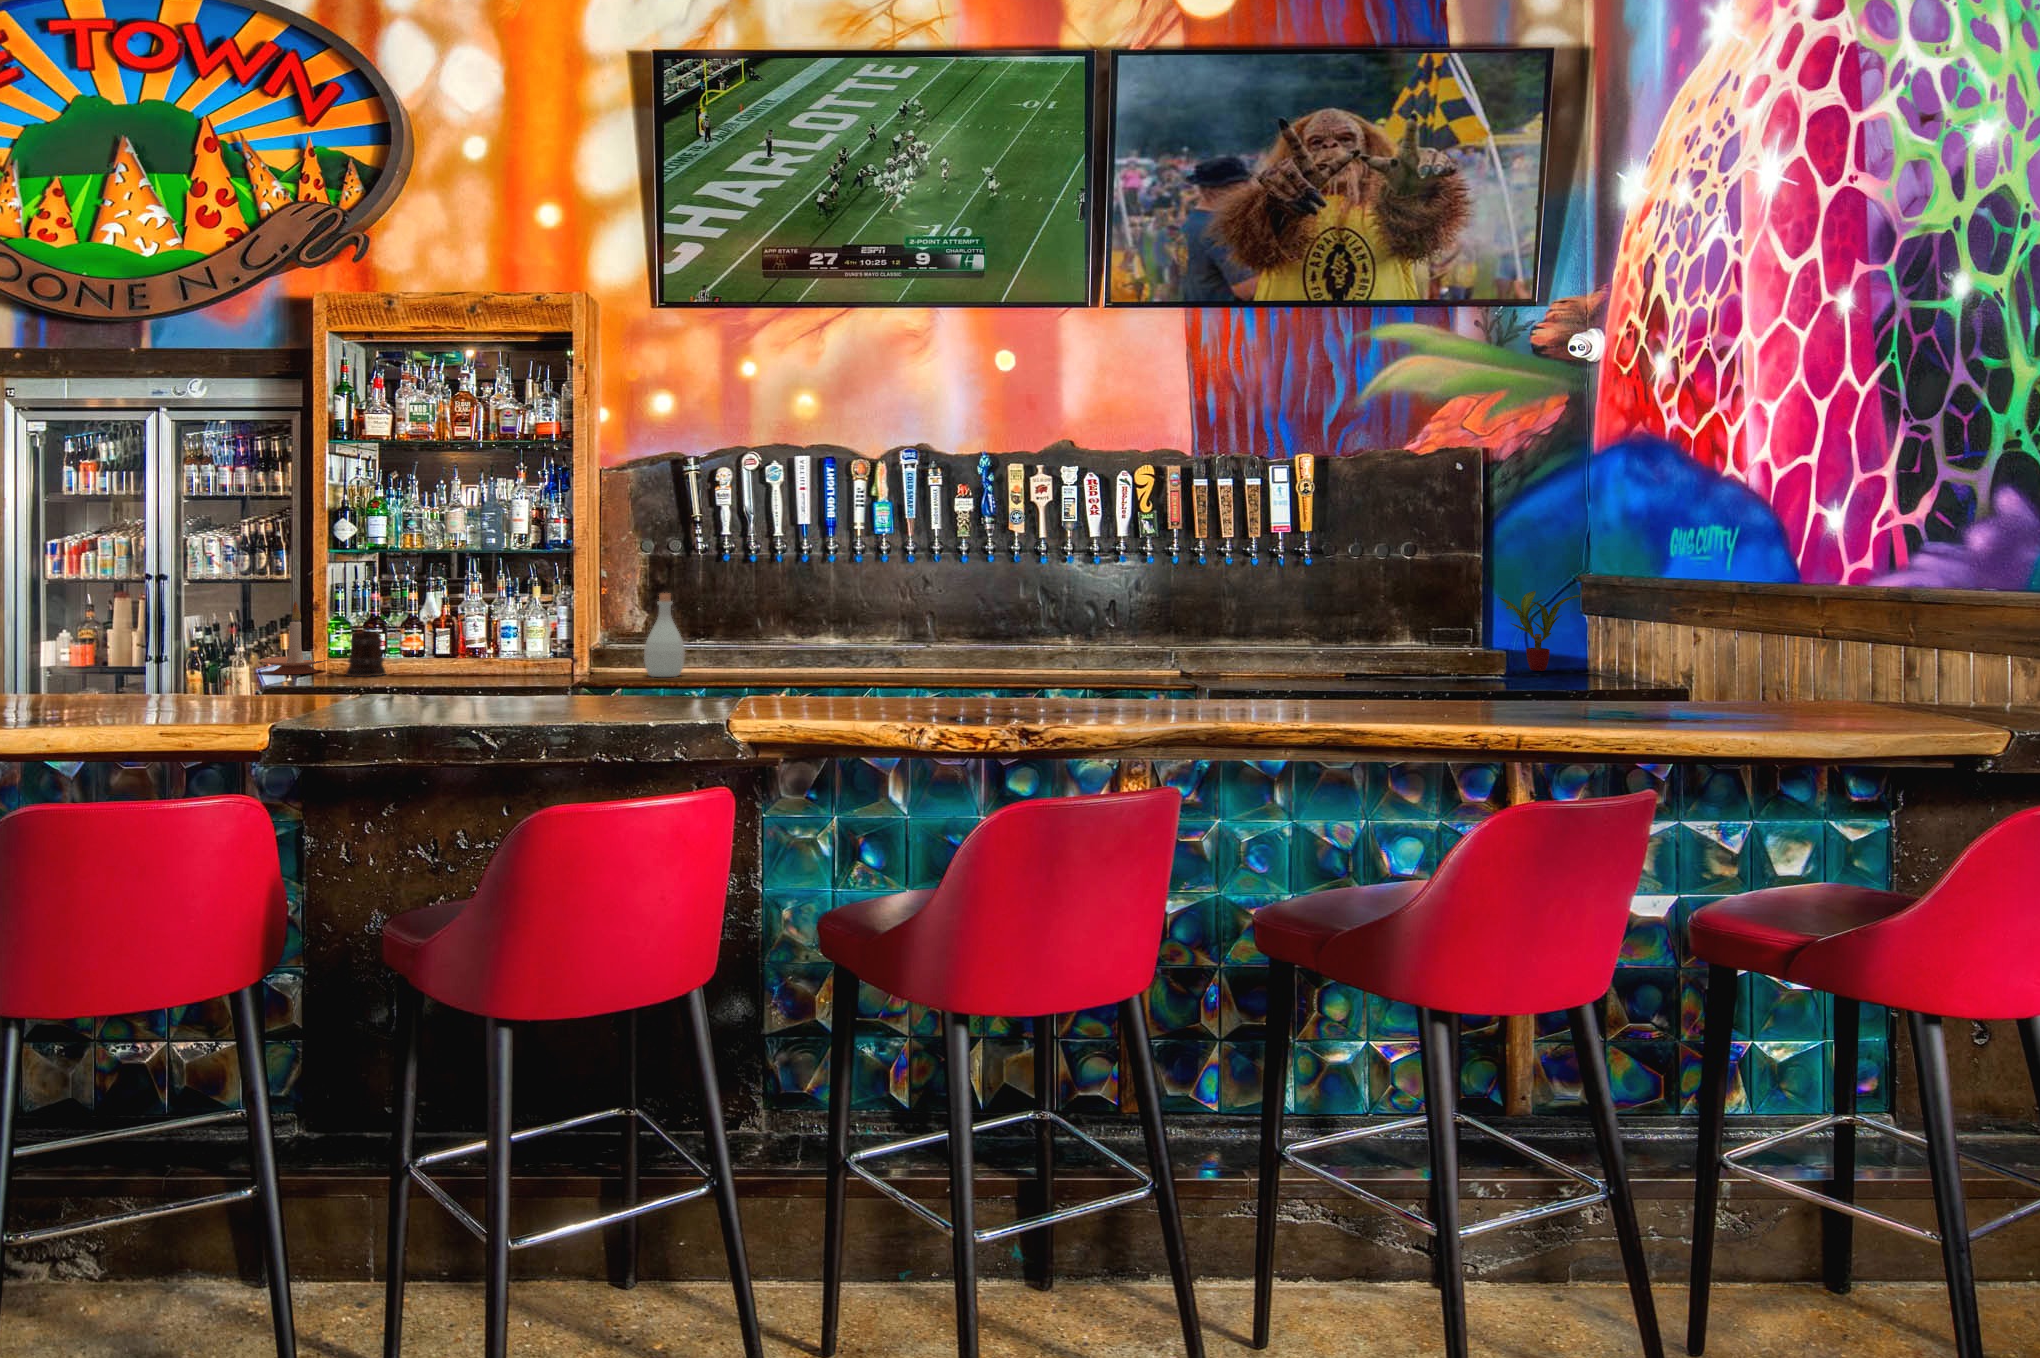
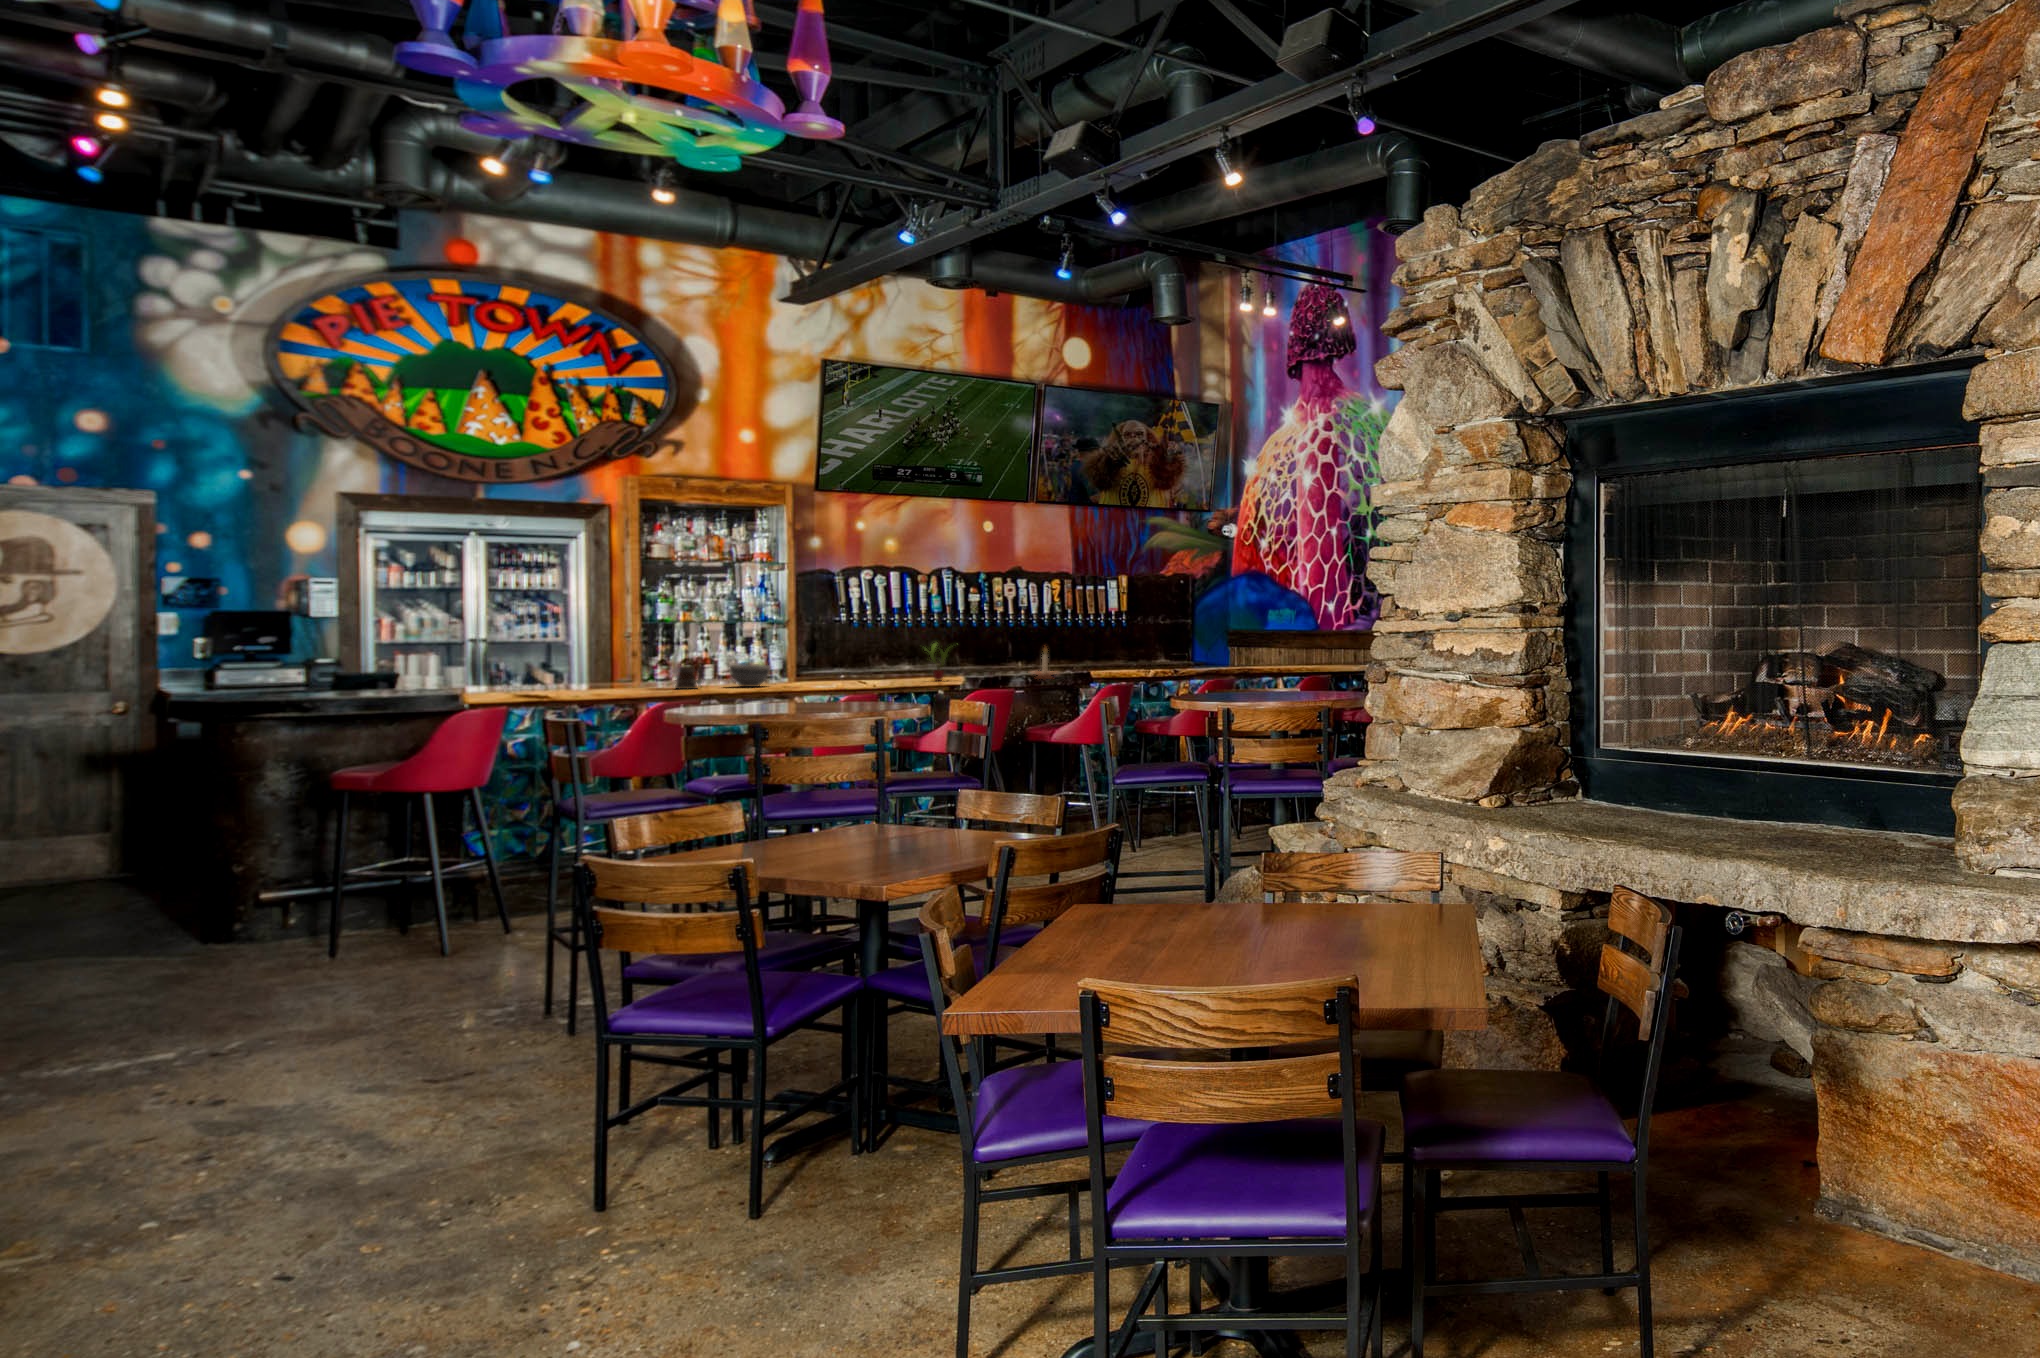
potted plant: present [1499,591,1580,671] -> present [928,643,949,681]
bottle: present [644,593,685,677] -> none [841,643,863,684]
candle holder: present [260,601,329,674] -> present [1034,647,1054,679]
bowl: none [435,628,519,676] -> present [729,663,771,687]

